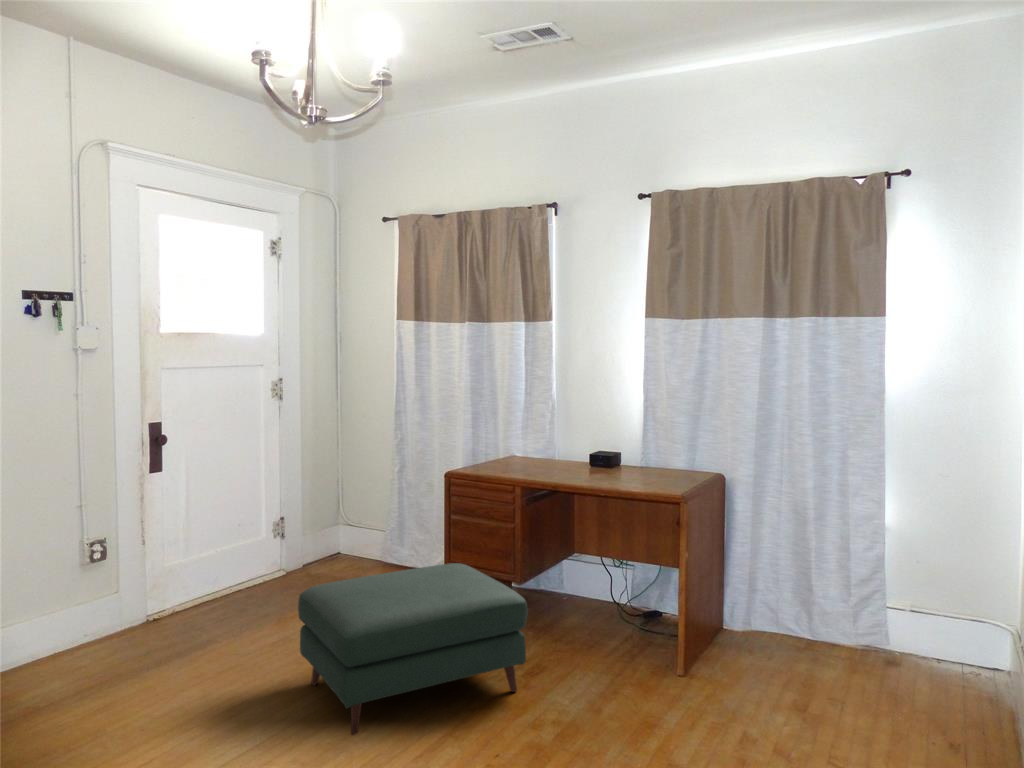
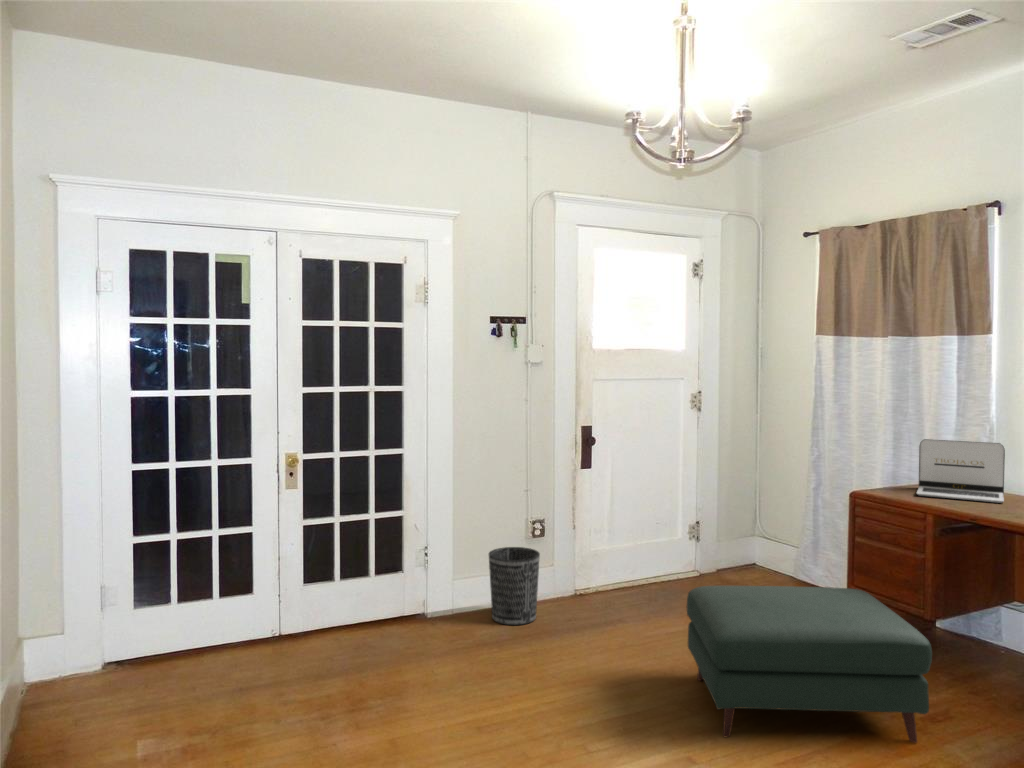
laptop: none [497,417,565,469] -> present [917,439,1005,503]
wastebasket: none [33,578,106,678] -> present [489,547,540,625]

